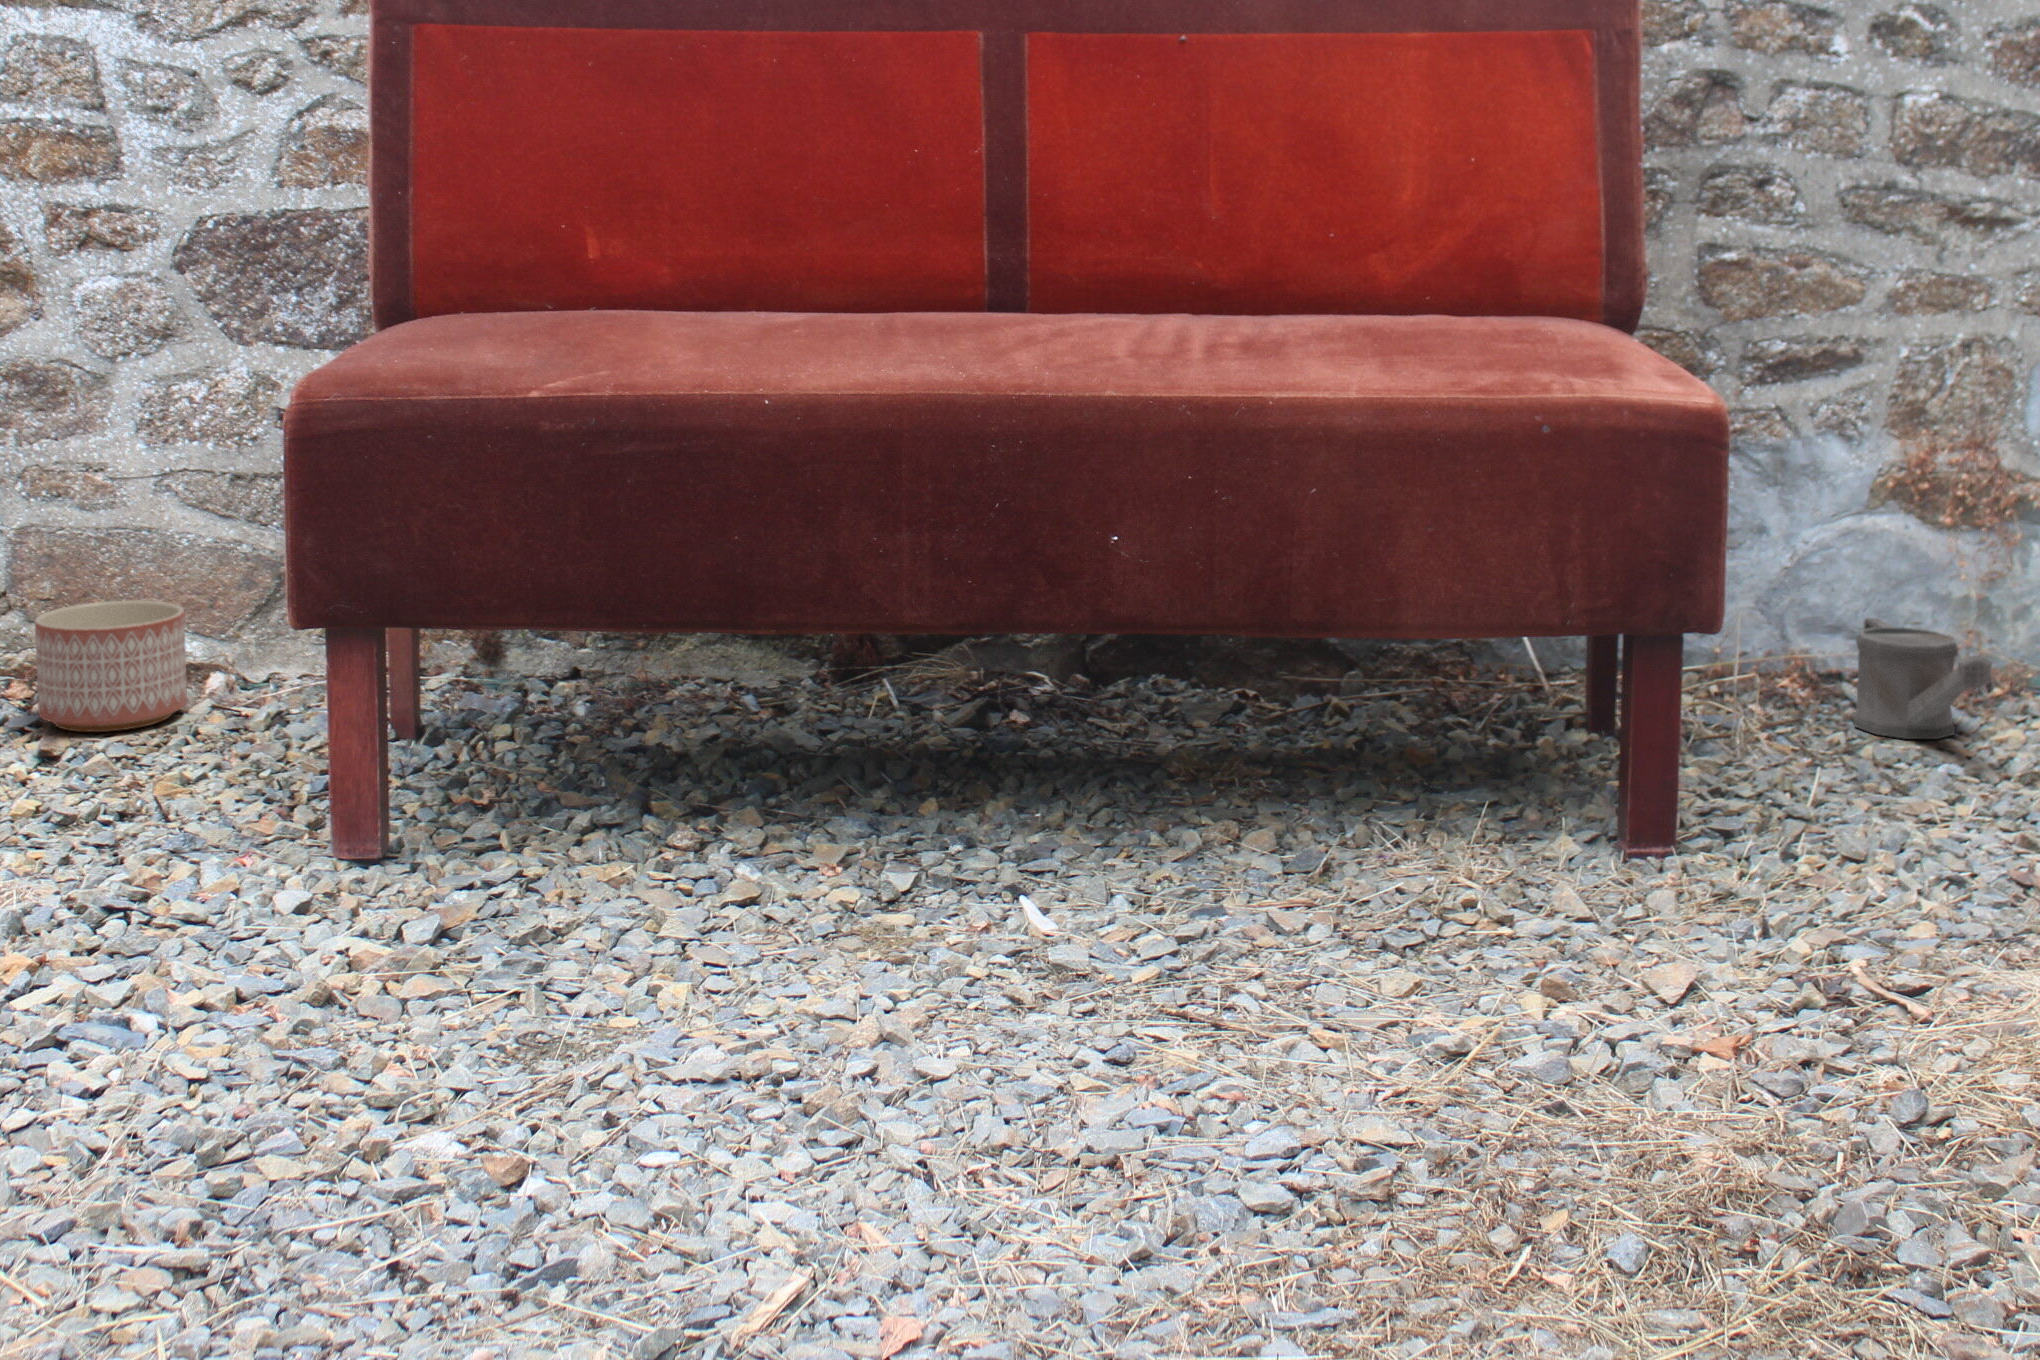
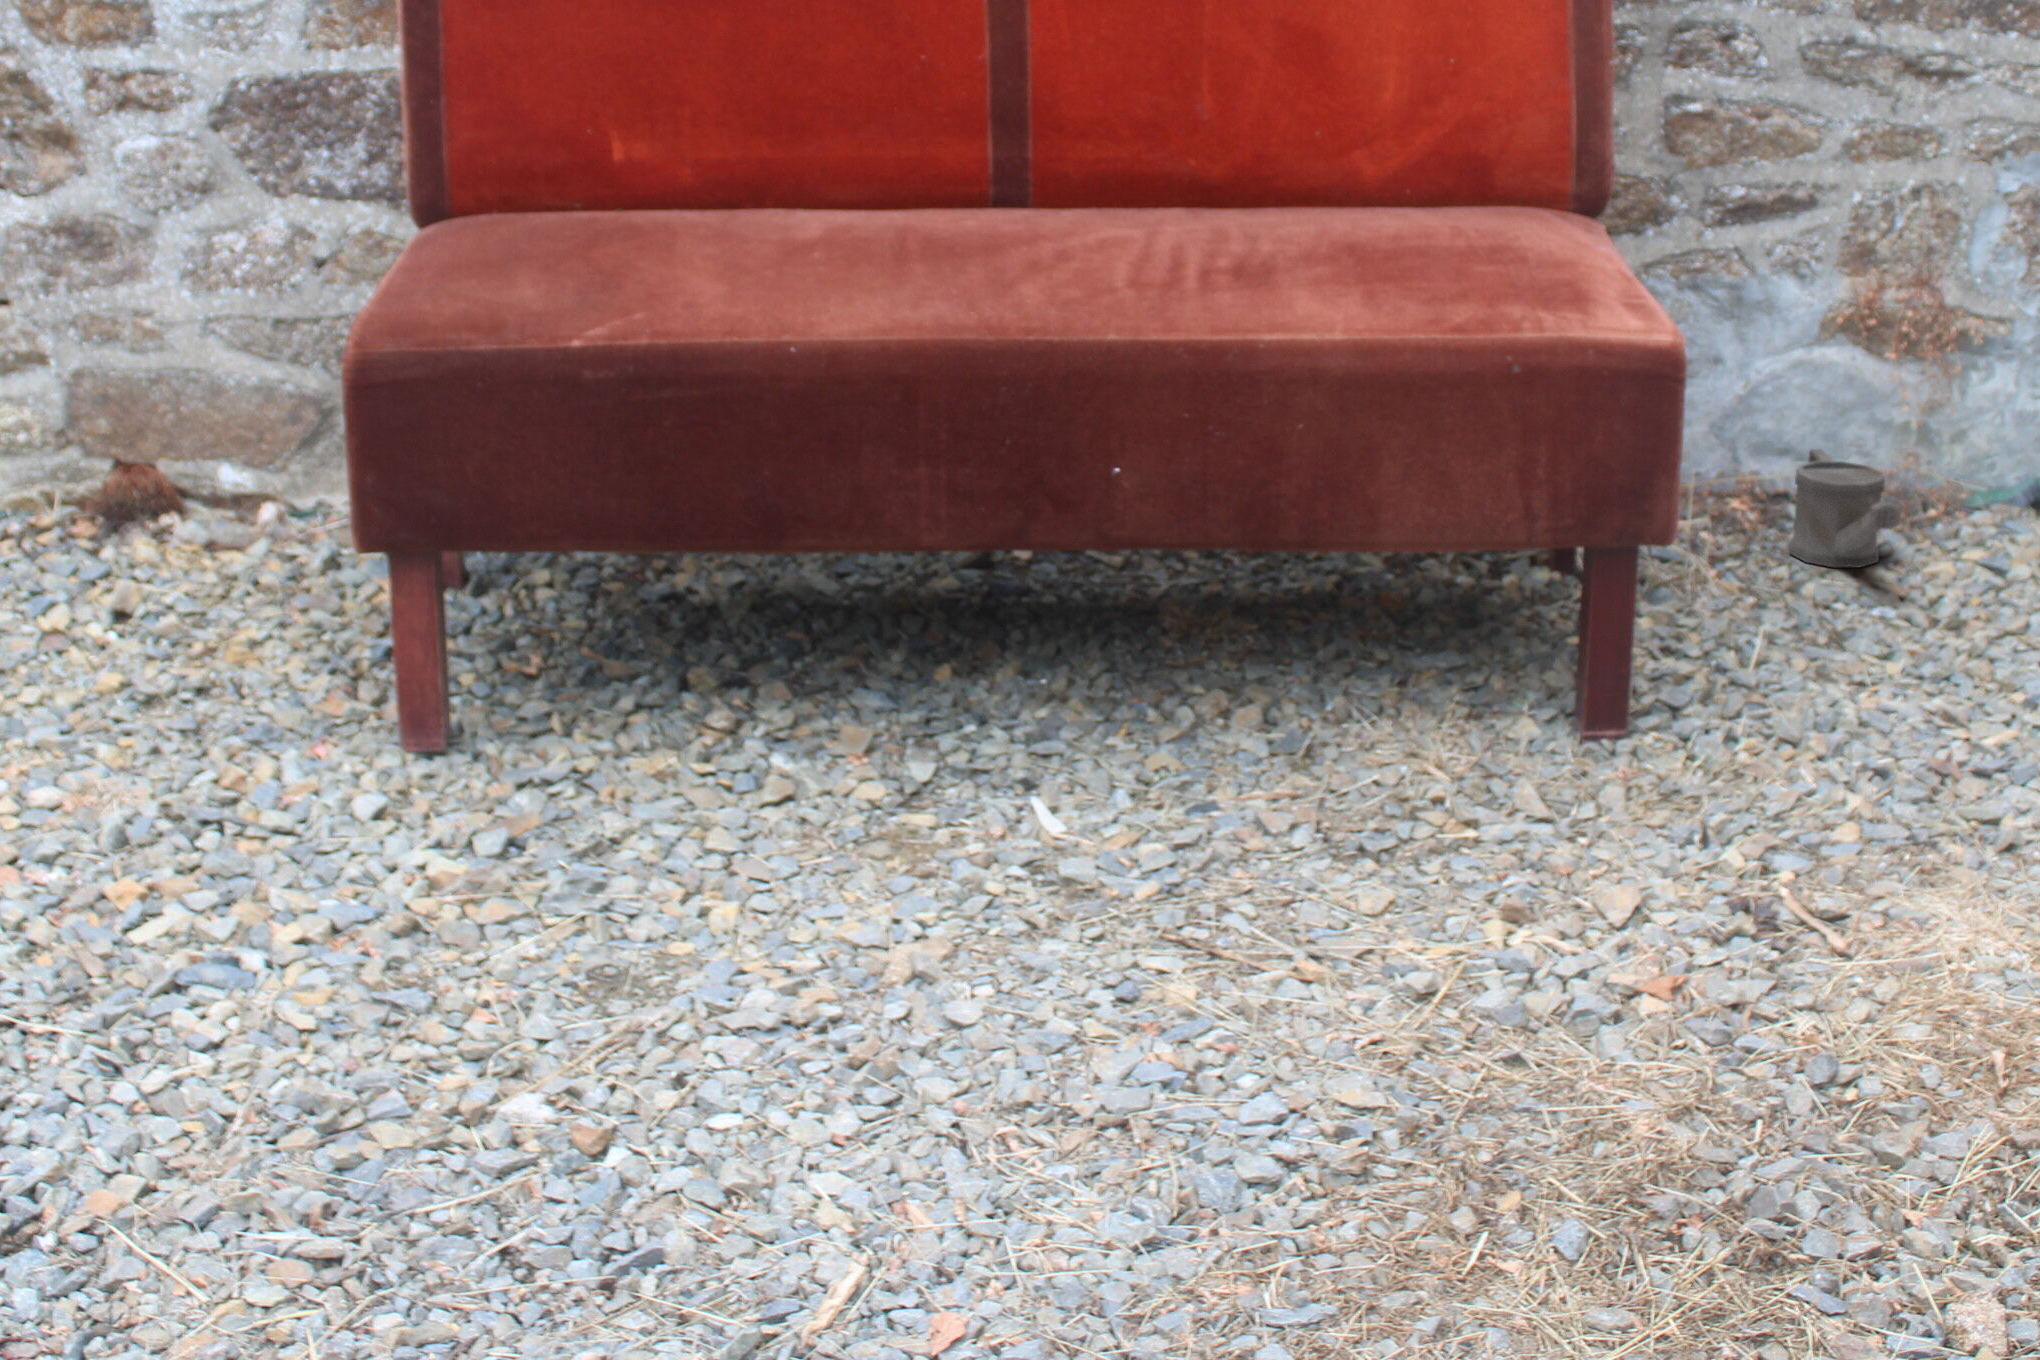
planter: present [35,601,187,732] -> none [103,444,243,571]

